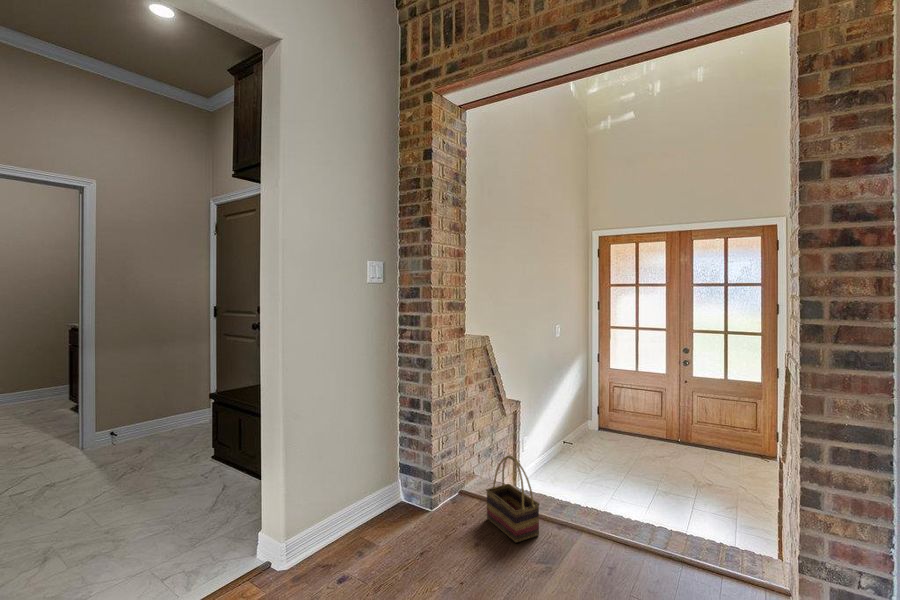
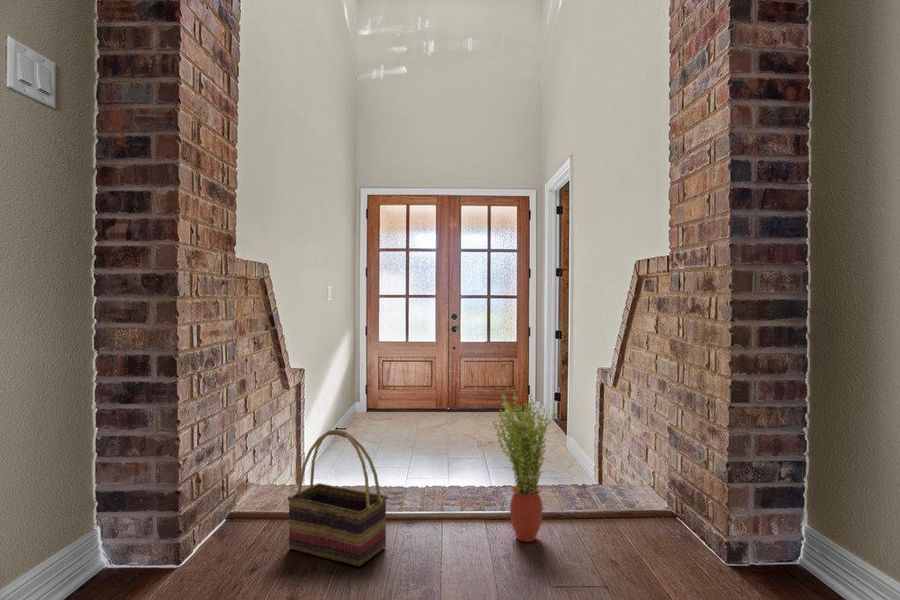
potted plant: none [607,454,656,564] -> present [493,392,557,542]

